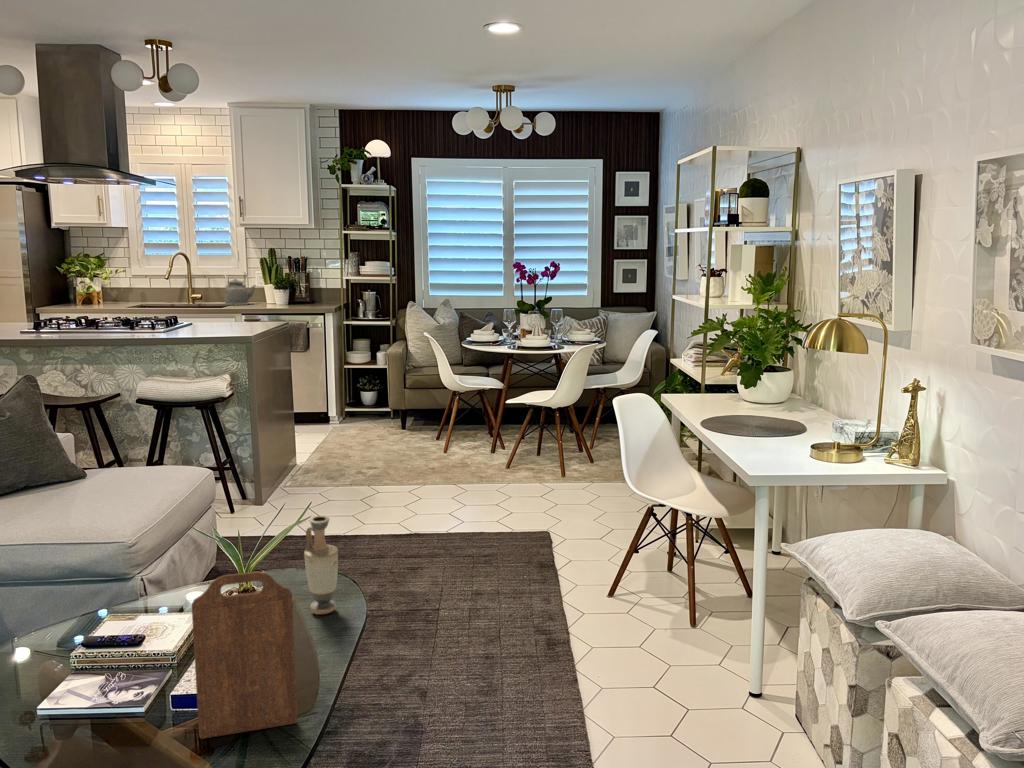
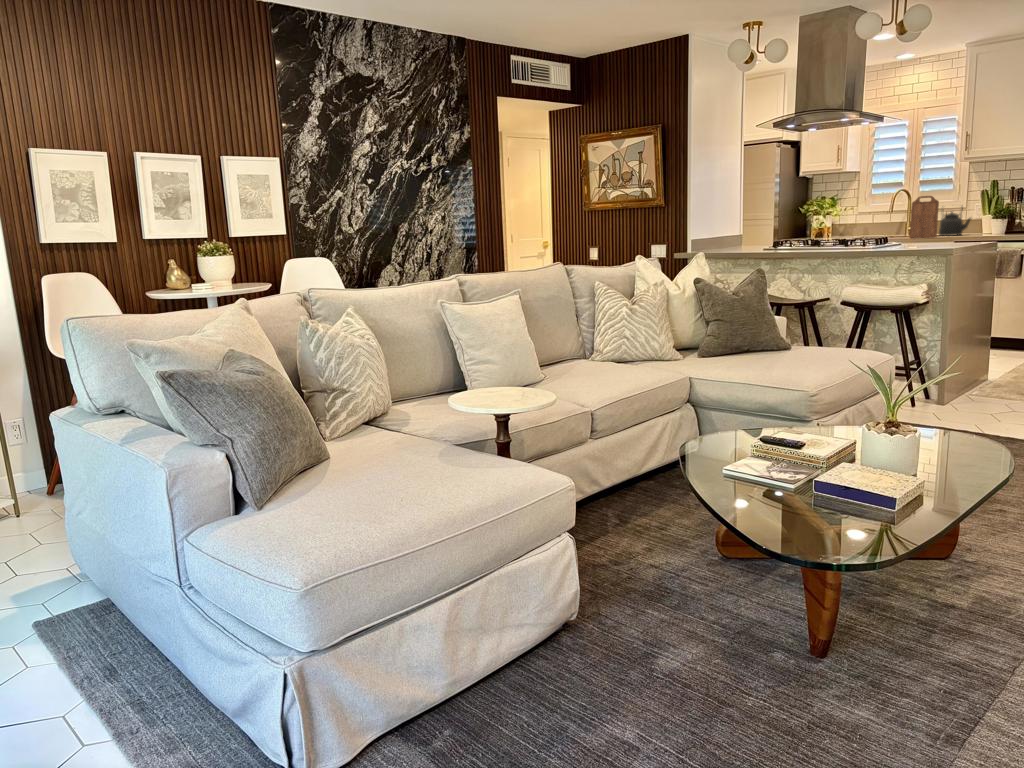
vase: present [304,516,338,615] -> none [953,377,987,464]
cutting board: present [192,571,297,739] -> present [910,196,939,238]

